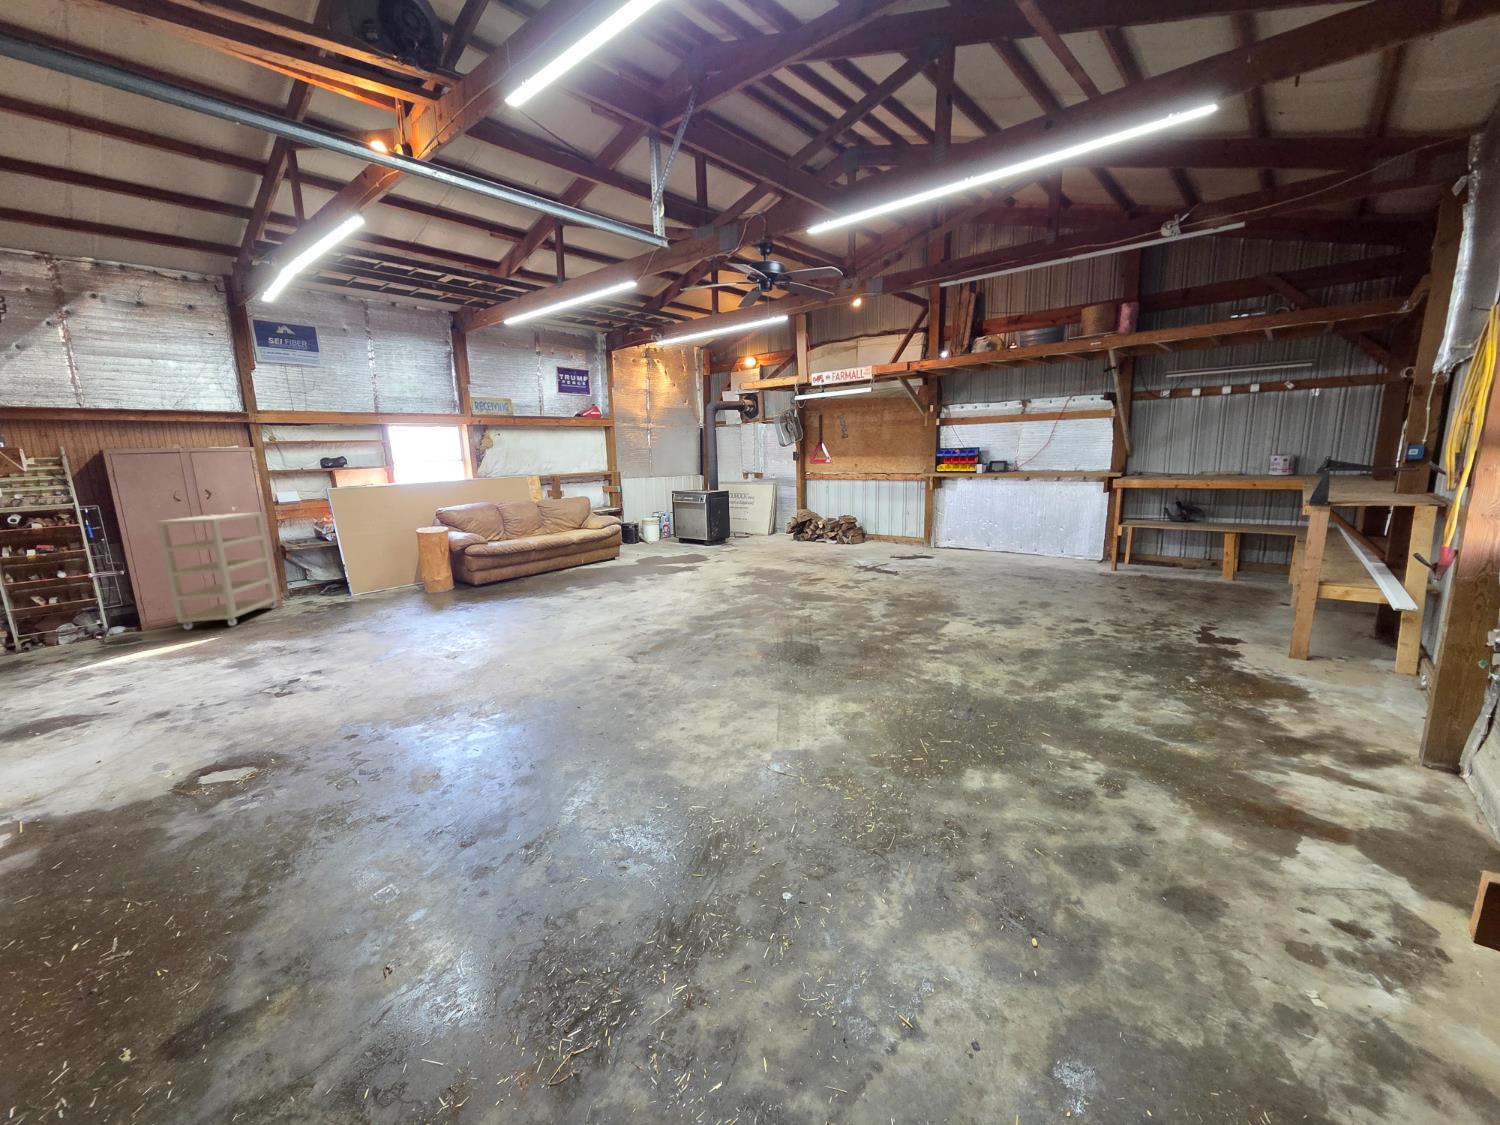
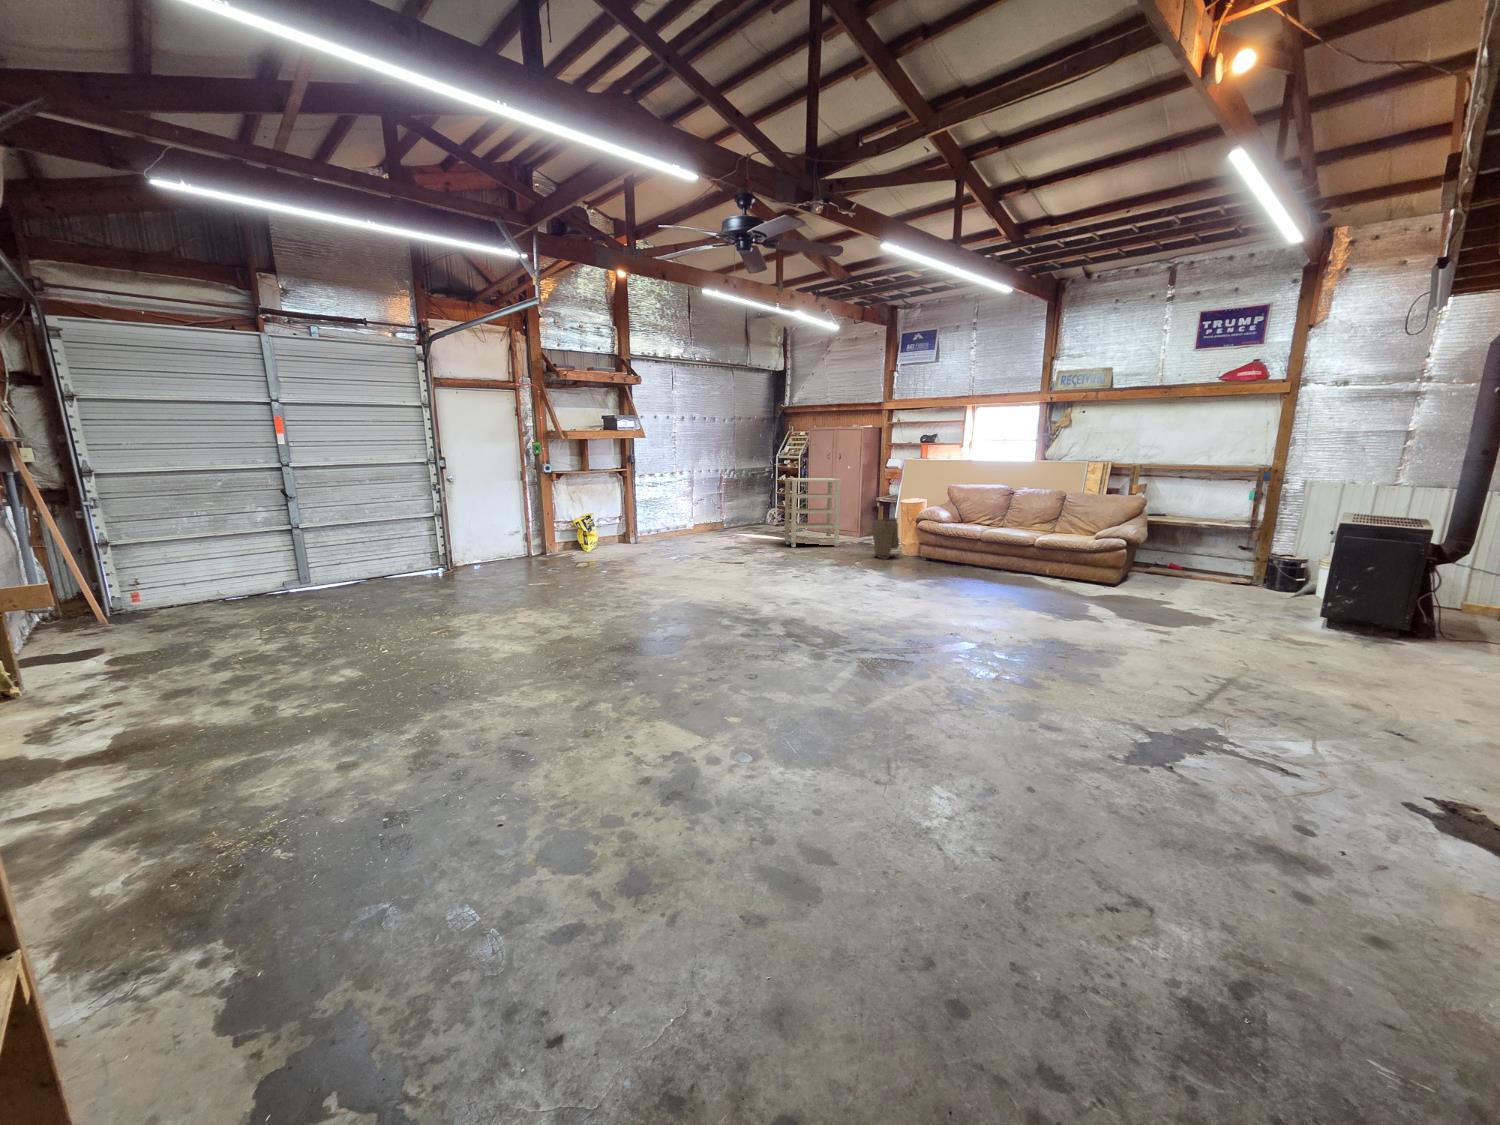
laundry basket: none [372,547,412,595] -> present [872,518,899,558]

